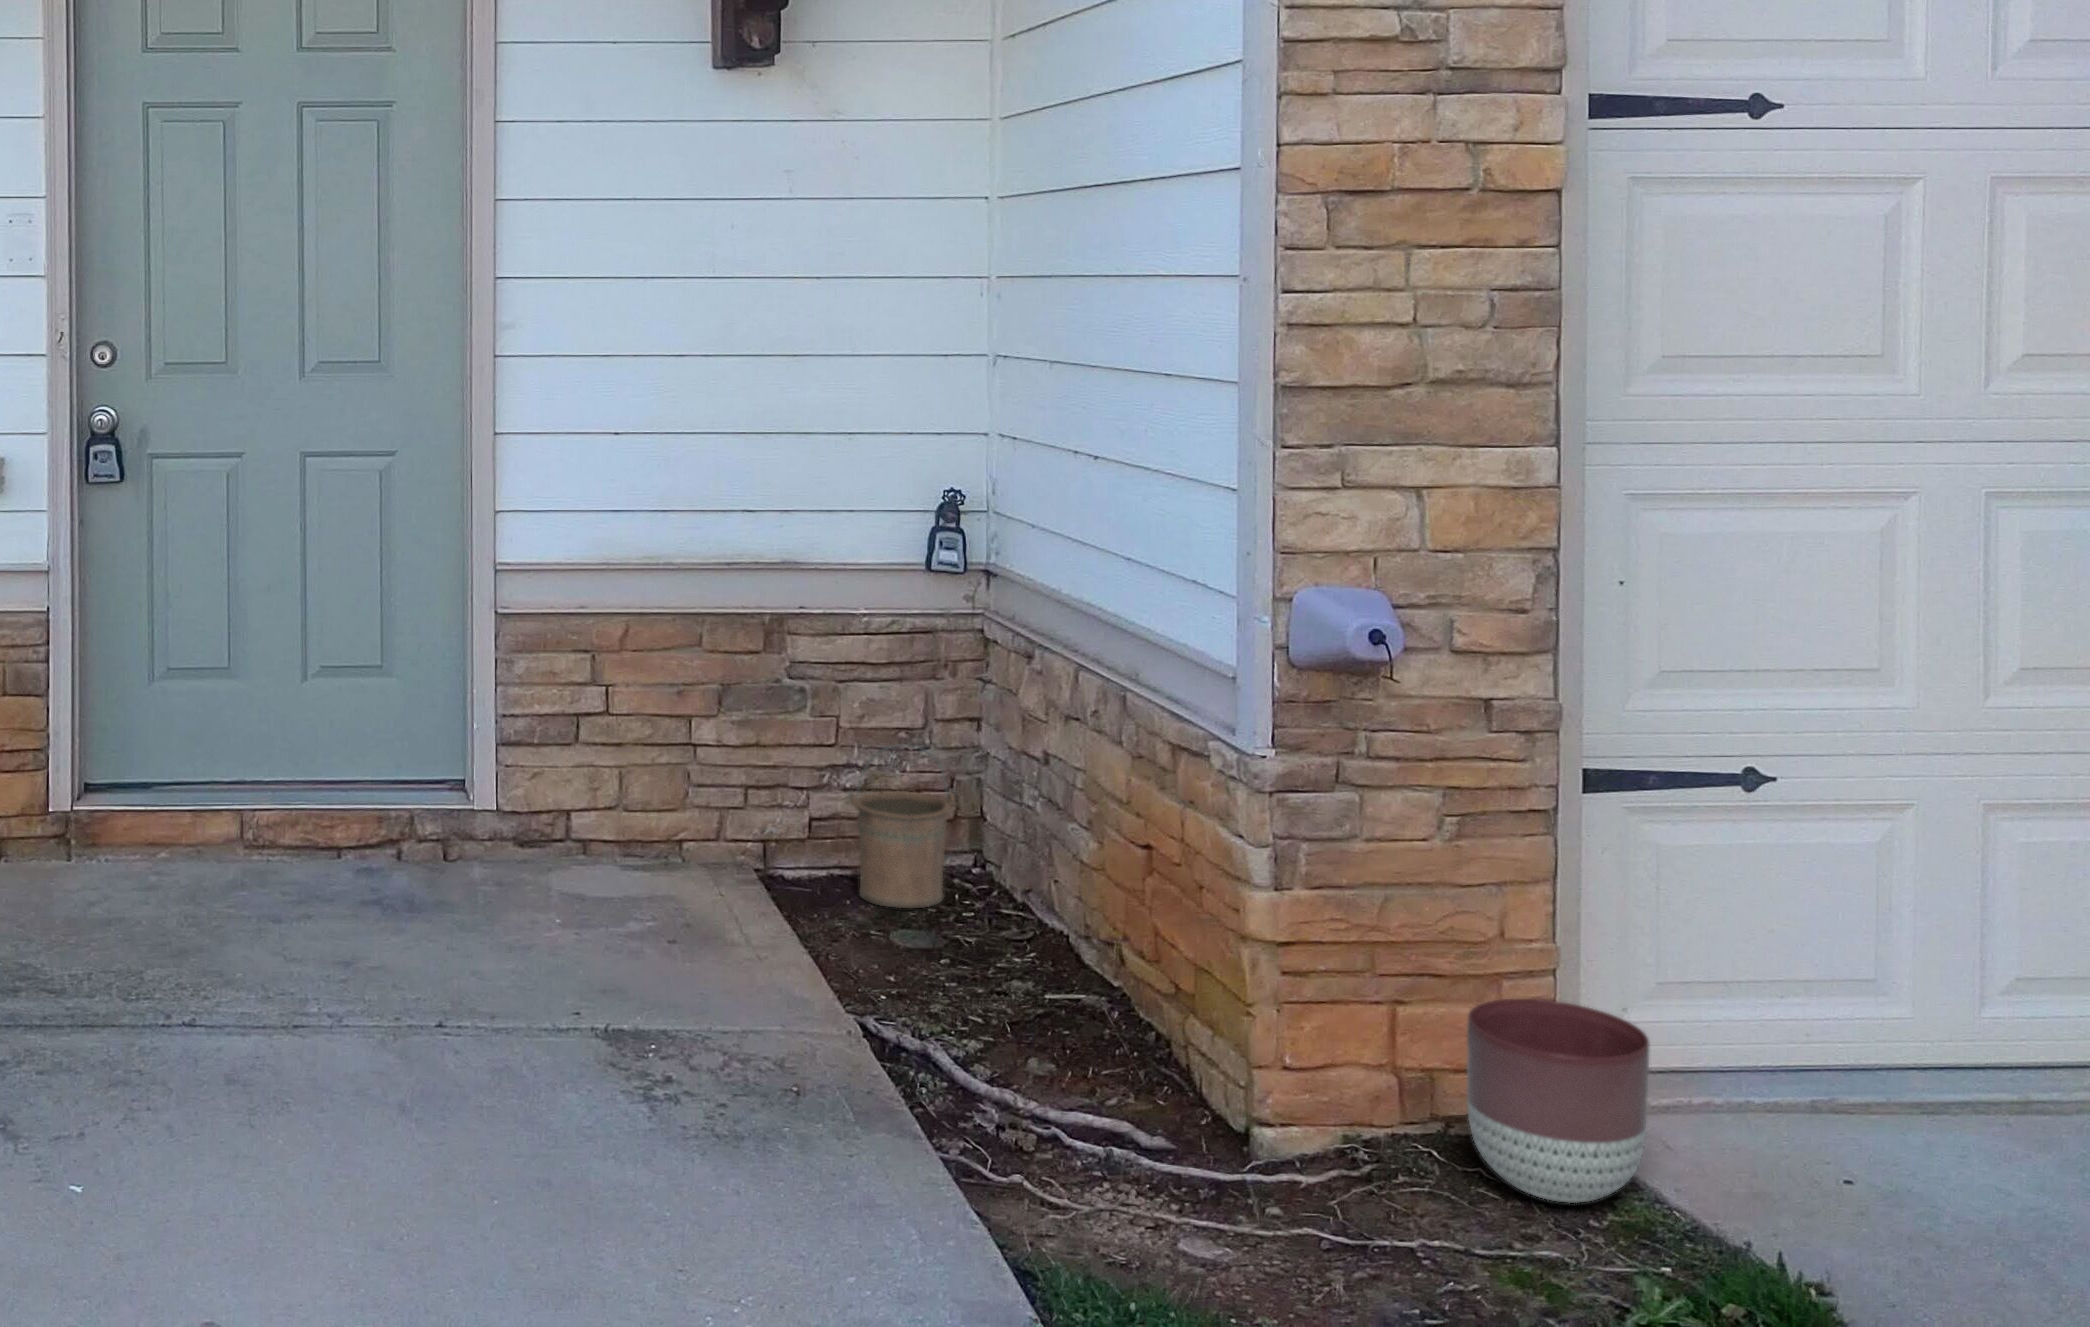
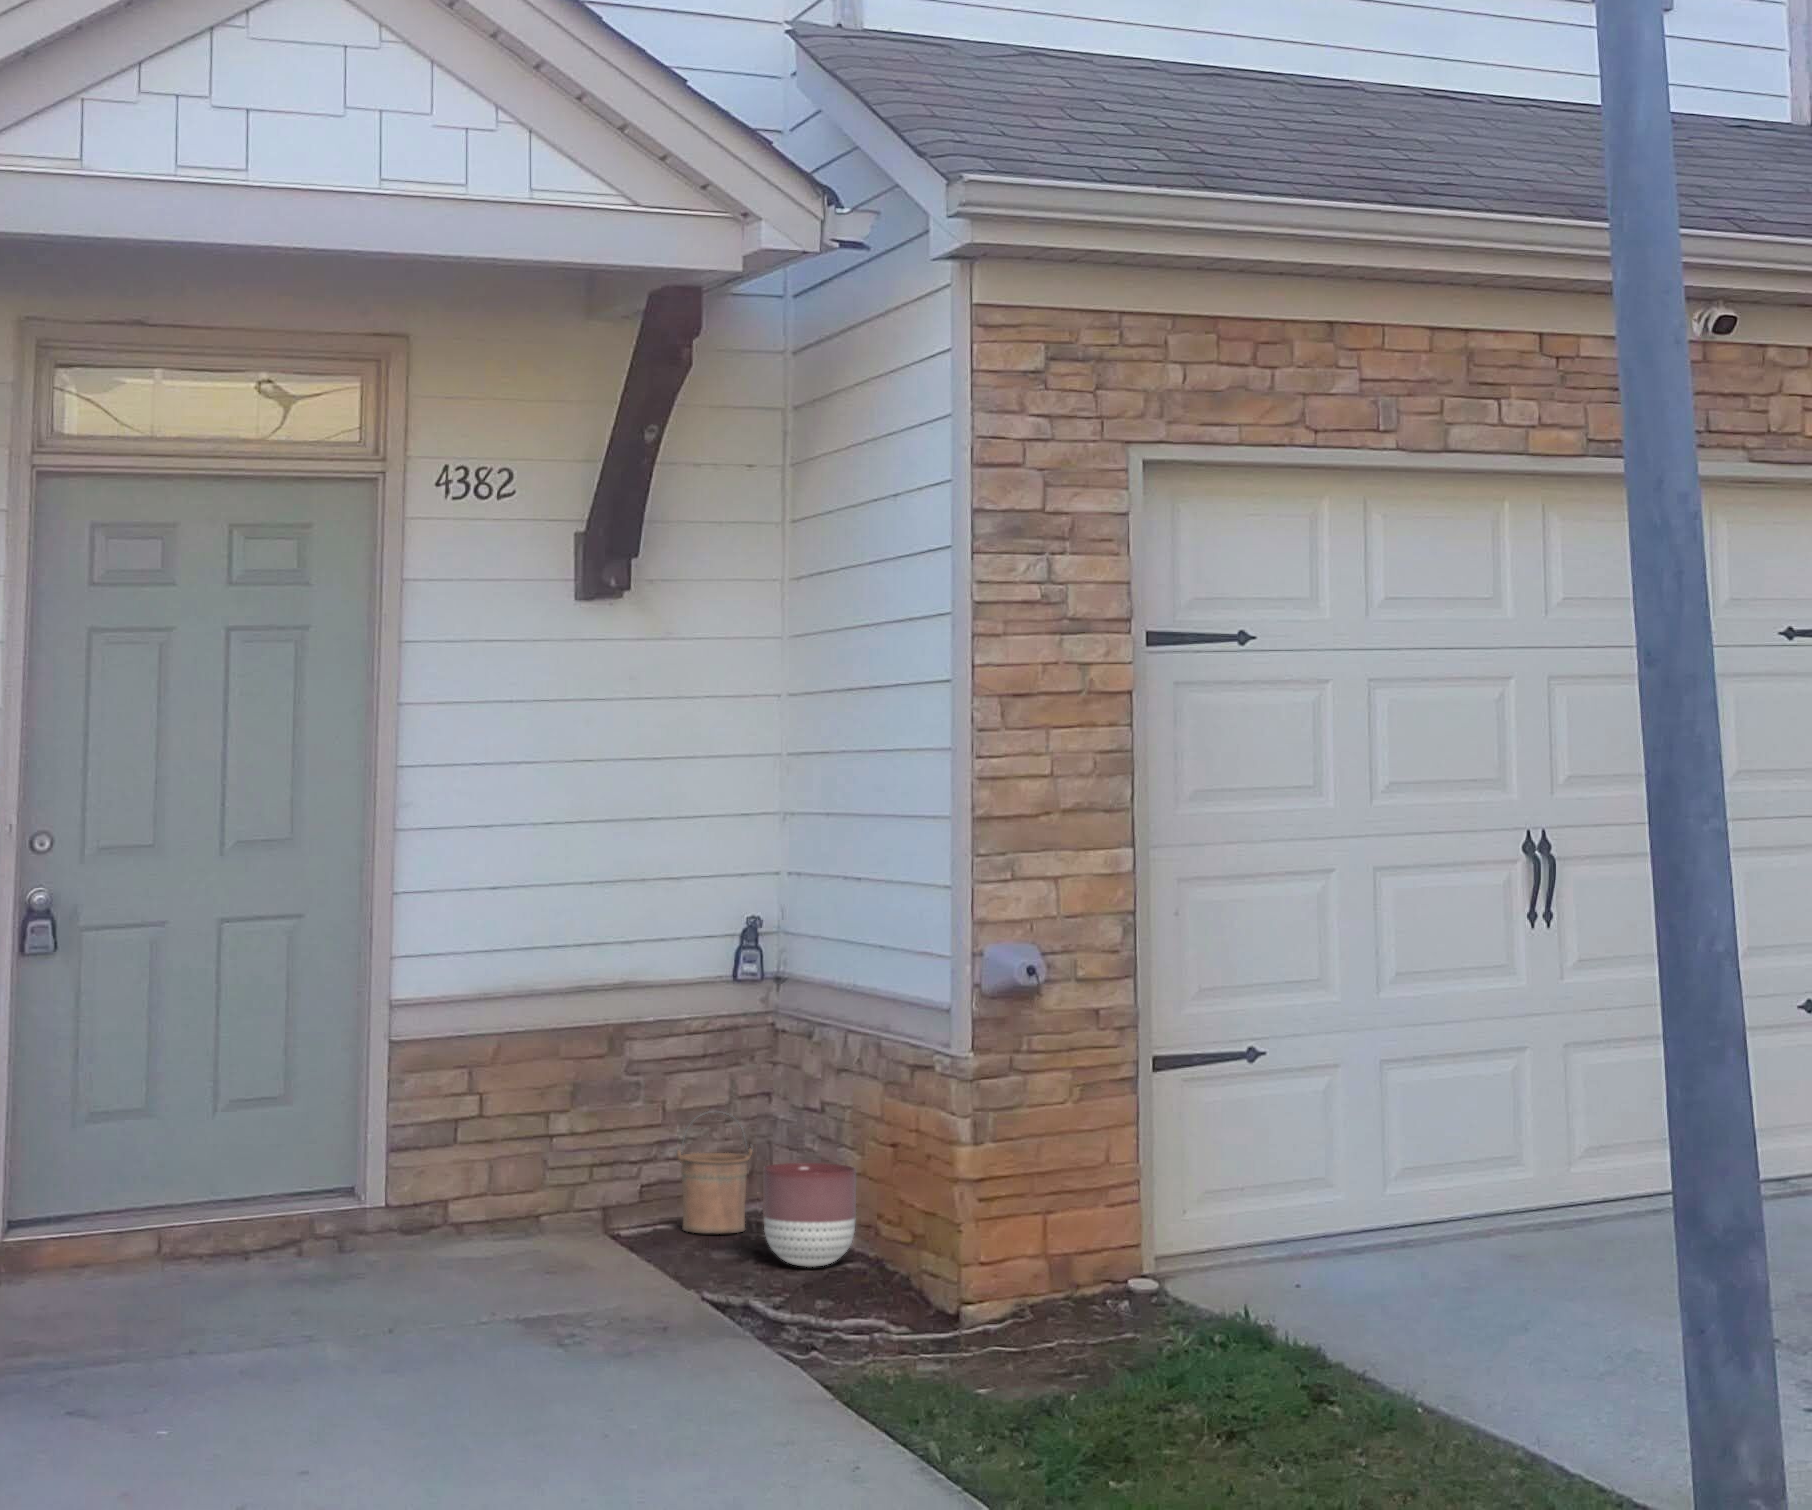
planter: present [1467,999,1650,1203] -> present [763,1163,856,1267]

